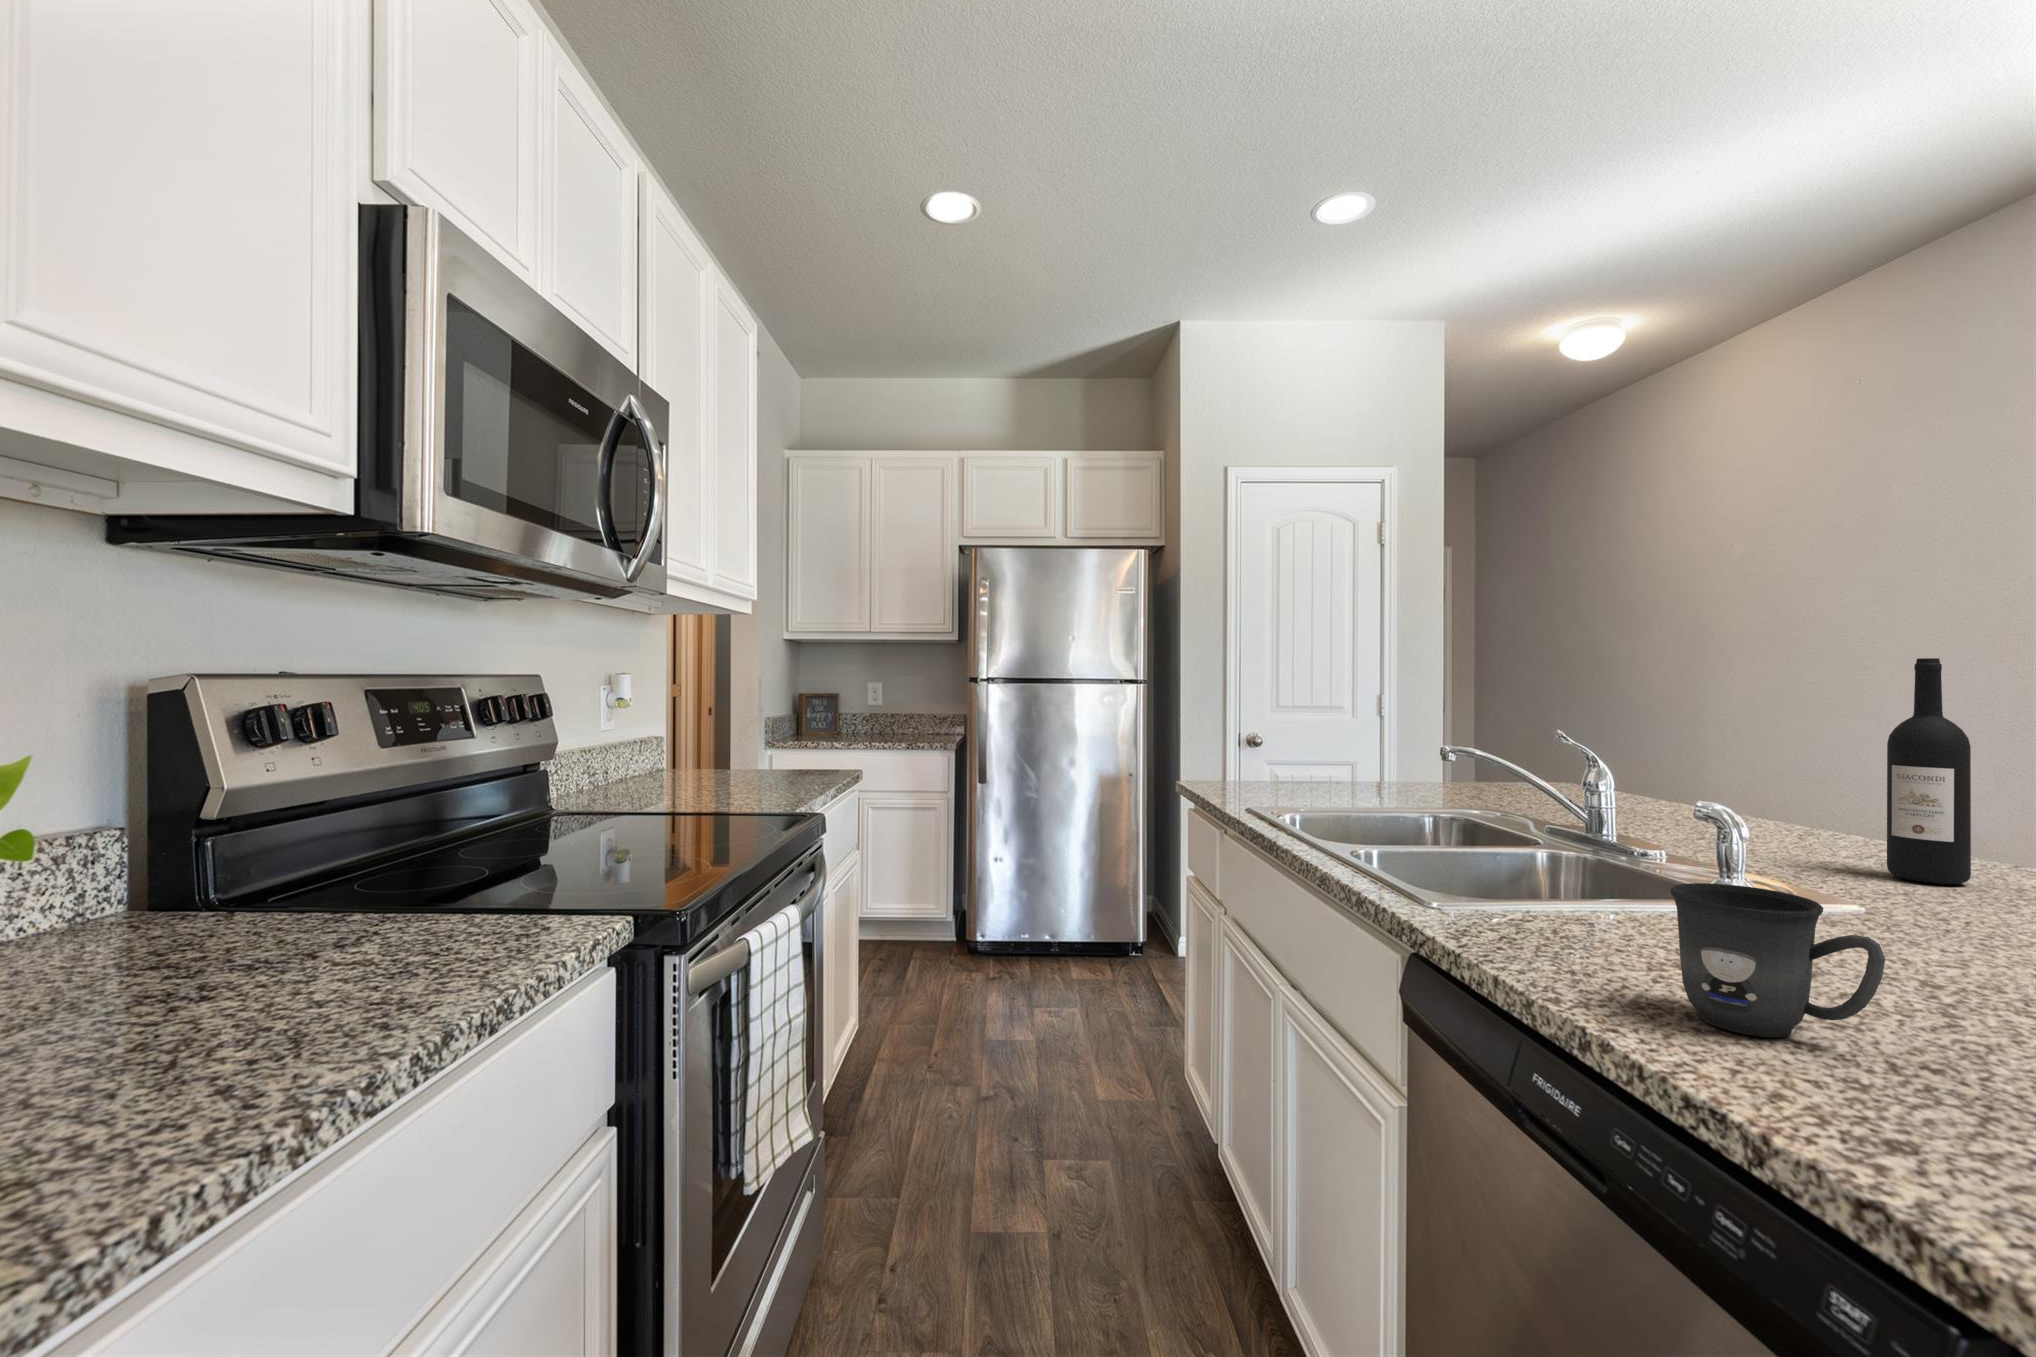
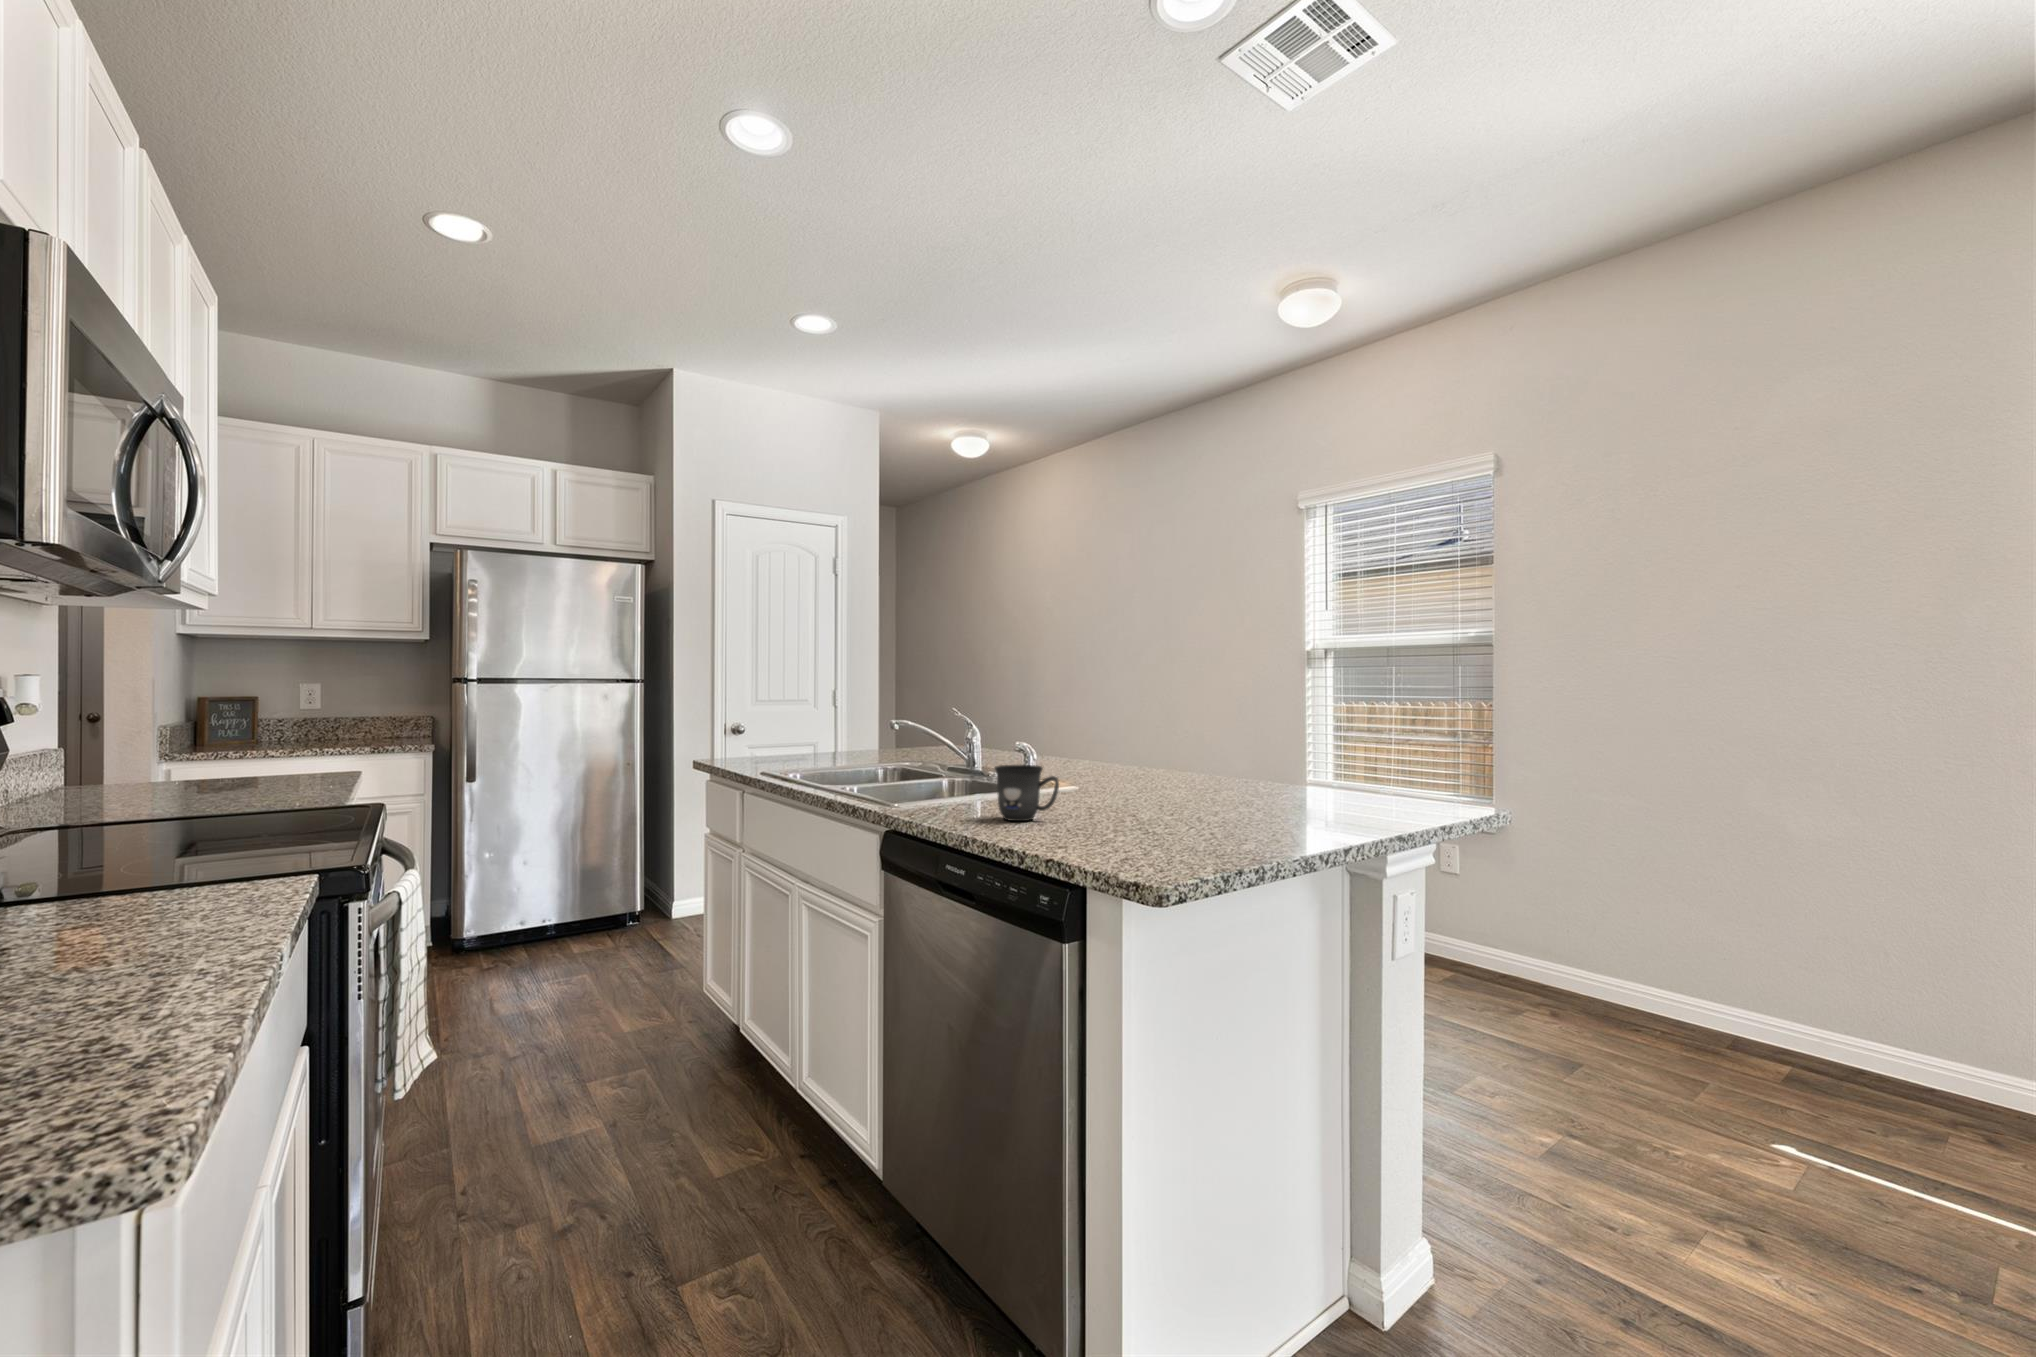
wine bottle: present [1887,658,1971,884] -> none [1093,668,1121,776]

